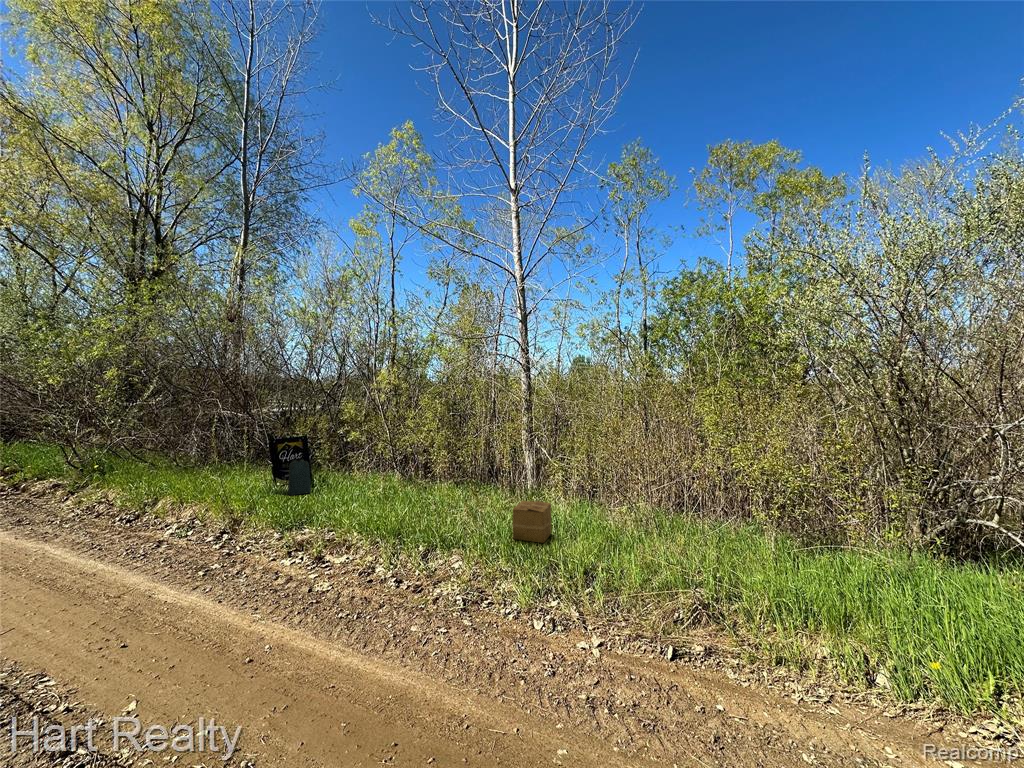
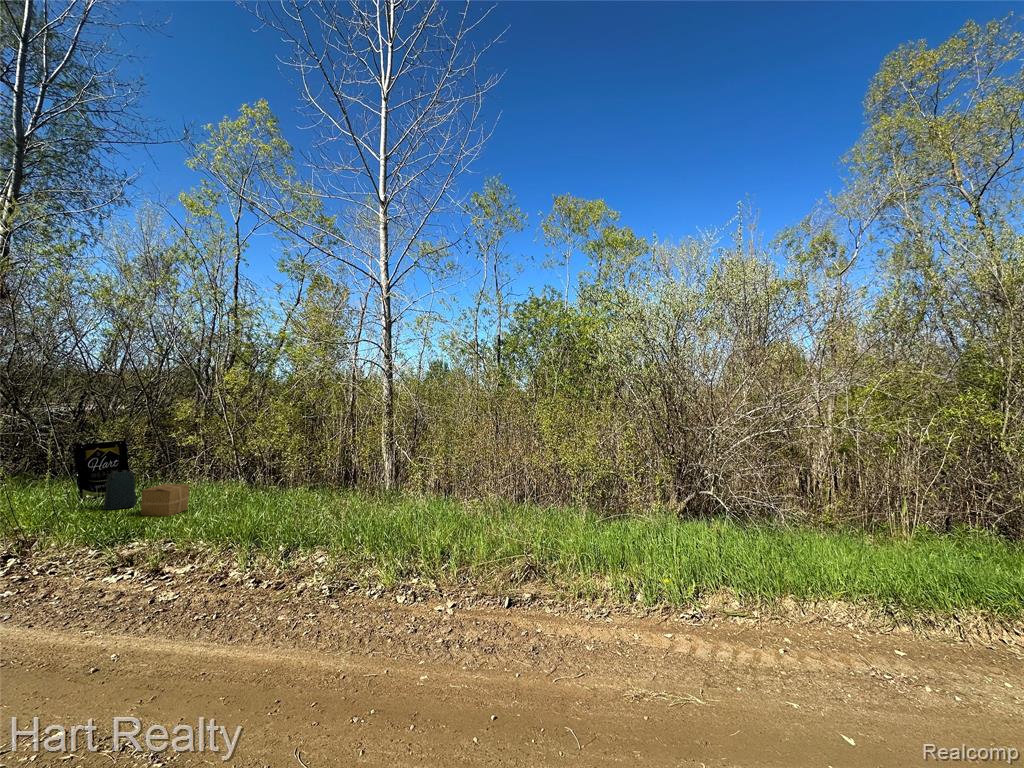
cardboard box: present [512,501,552,543] -> present [141,484,189,516]

